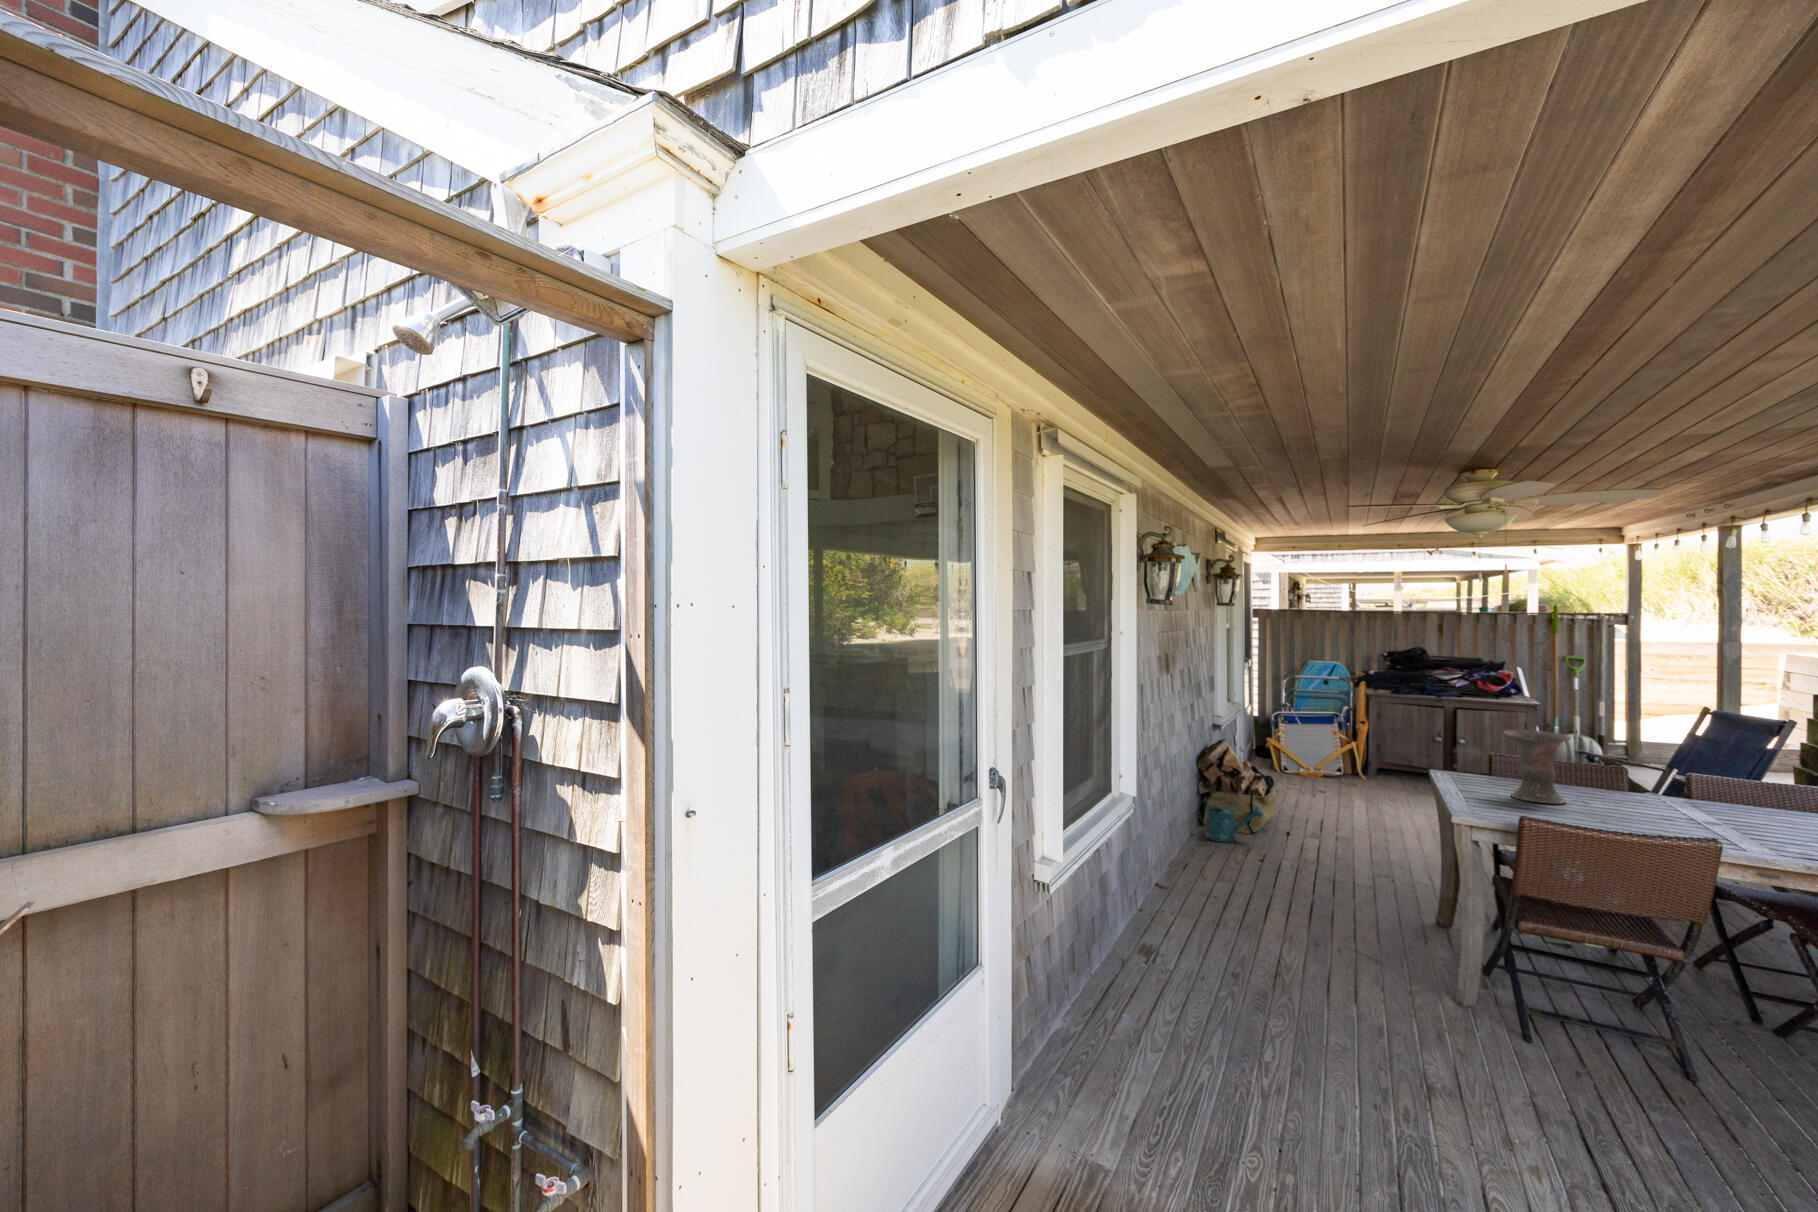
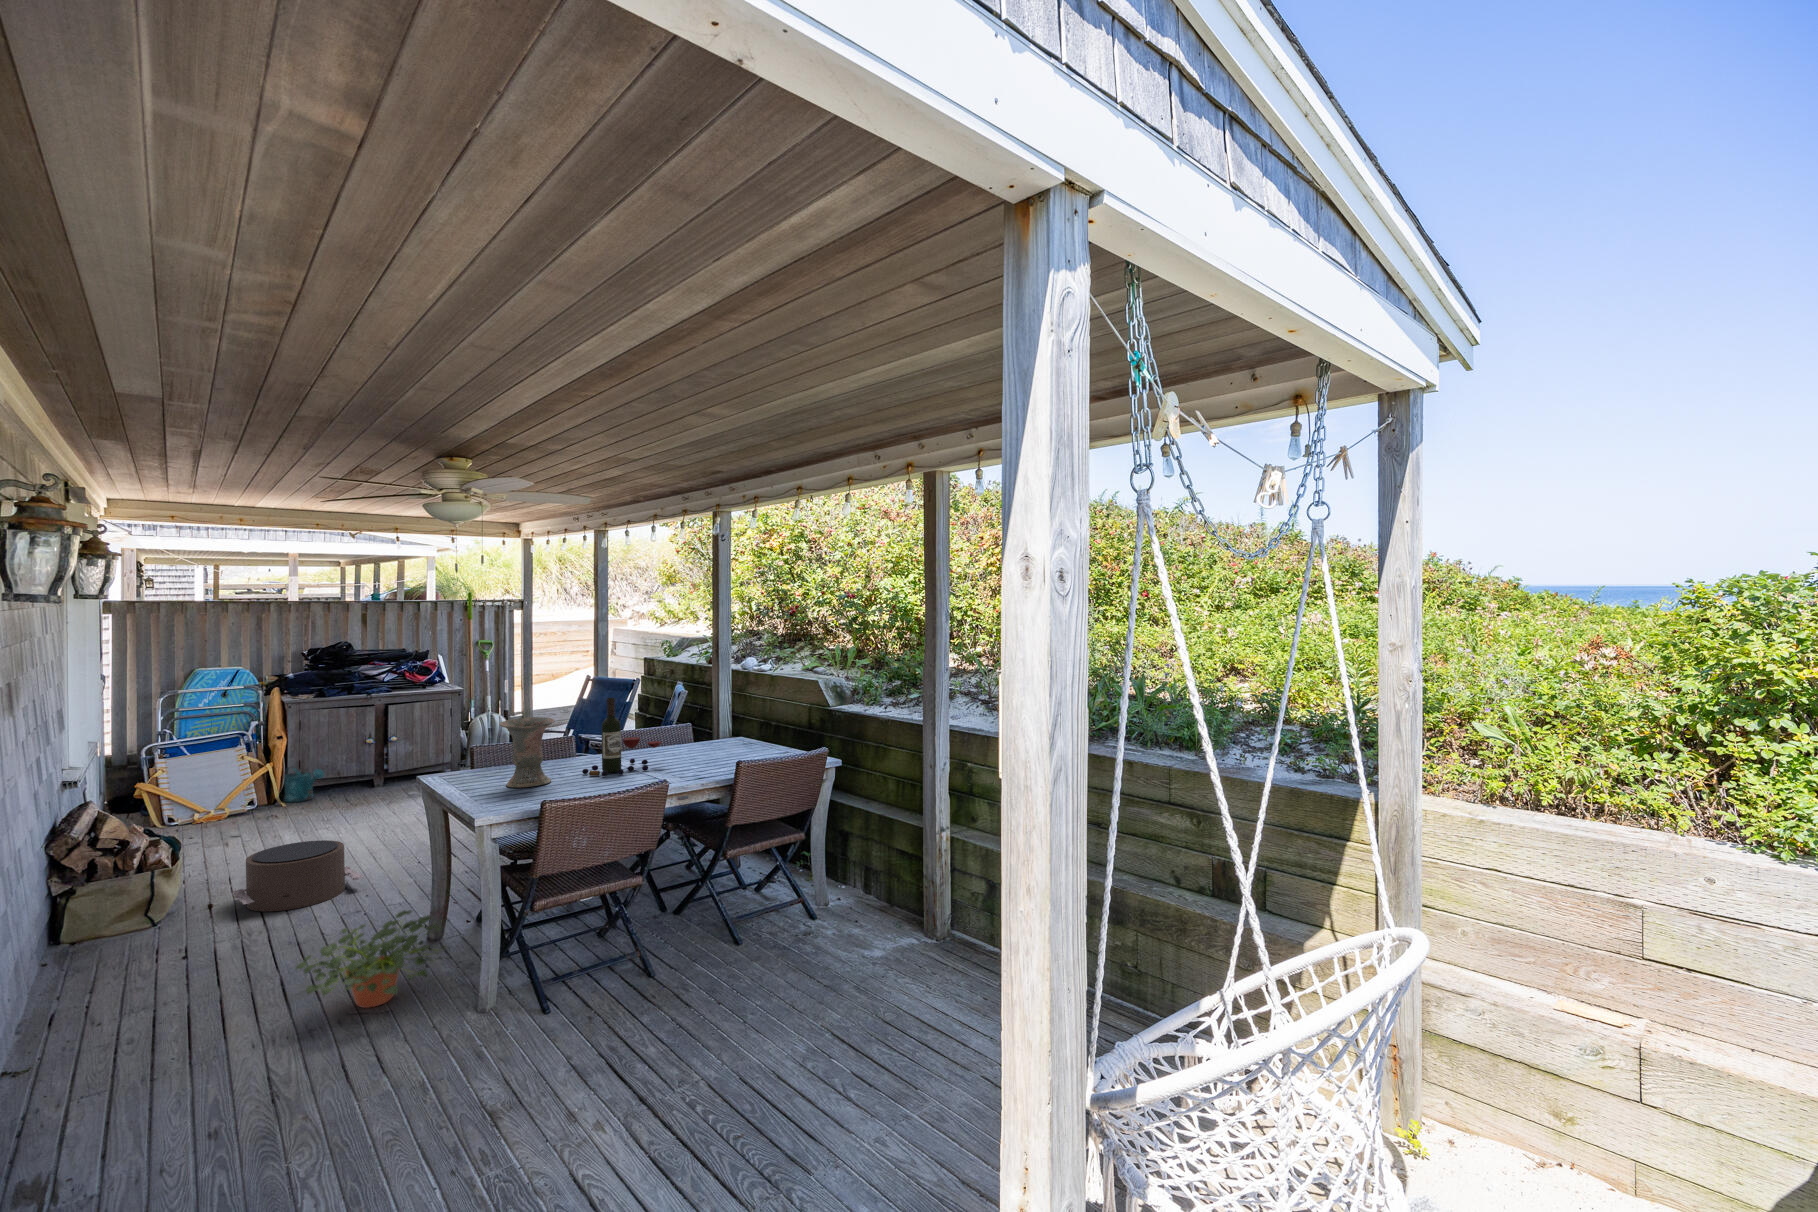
wine bottle: none [1613,724,1747,824] -> present [582,698,661,776]
pouf: none [1301,803,1397,858] -> present [233,840,363,912]
watering can: present [1205,805,1263,842] -> present [284,767,324,802]
potted plant: none [1311,877,1442,953] -> present [296,910,448,1008]

